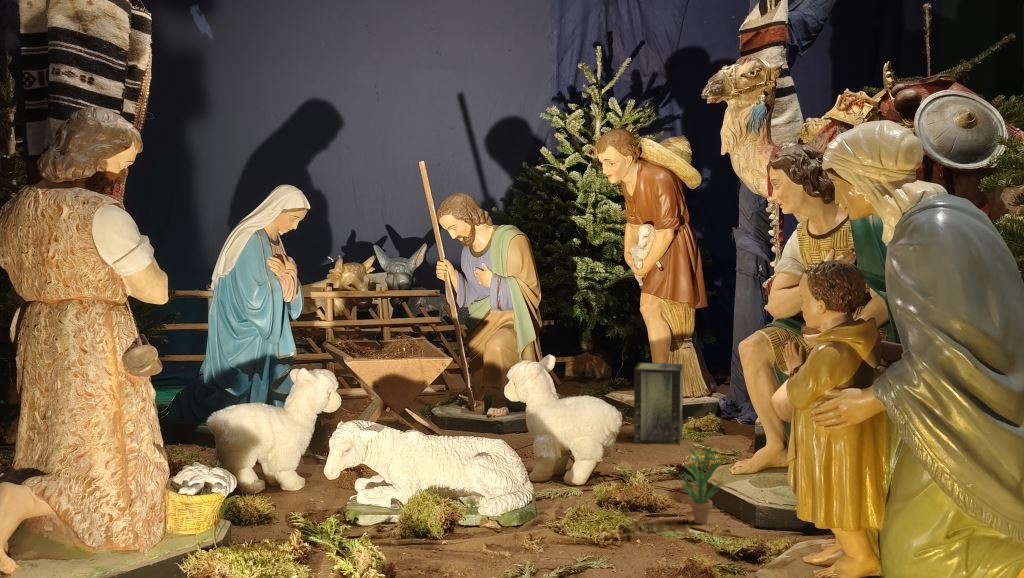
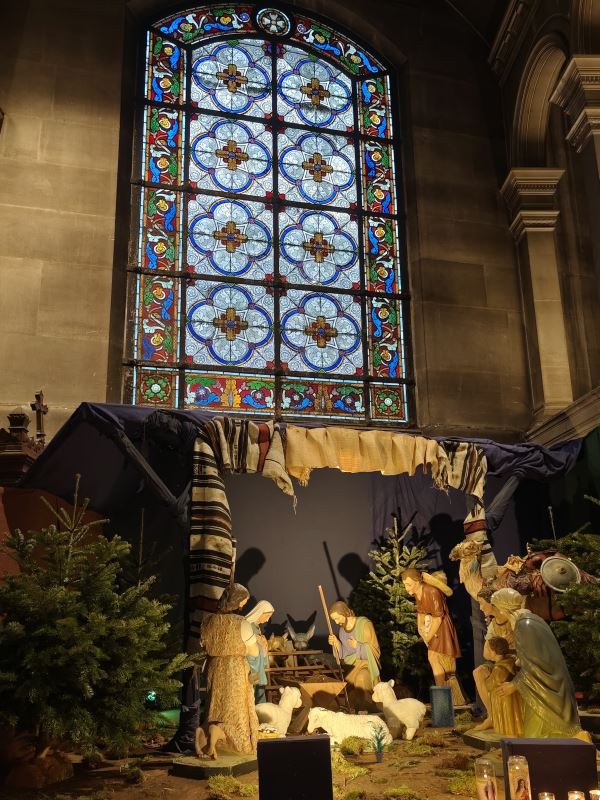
potted plant: present [681,445,722,524] -> present [371,726,387,762]

